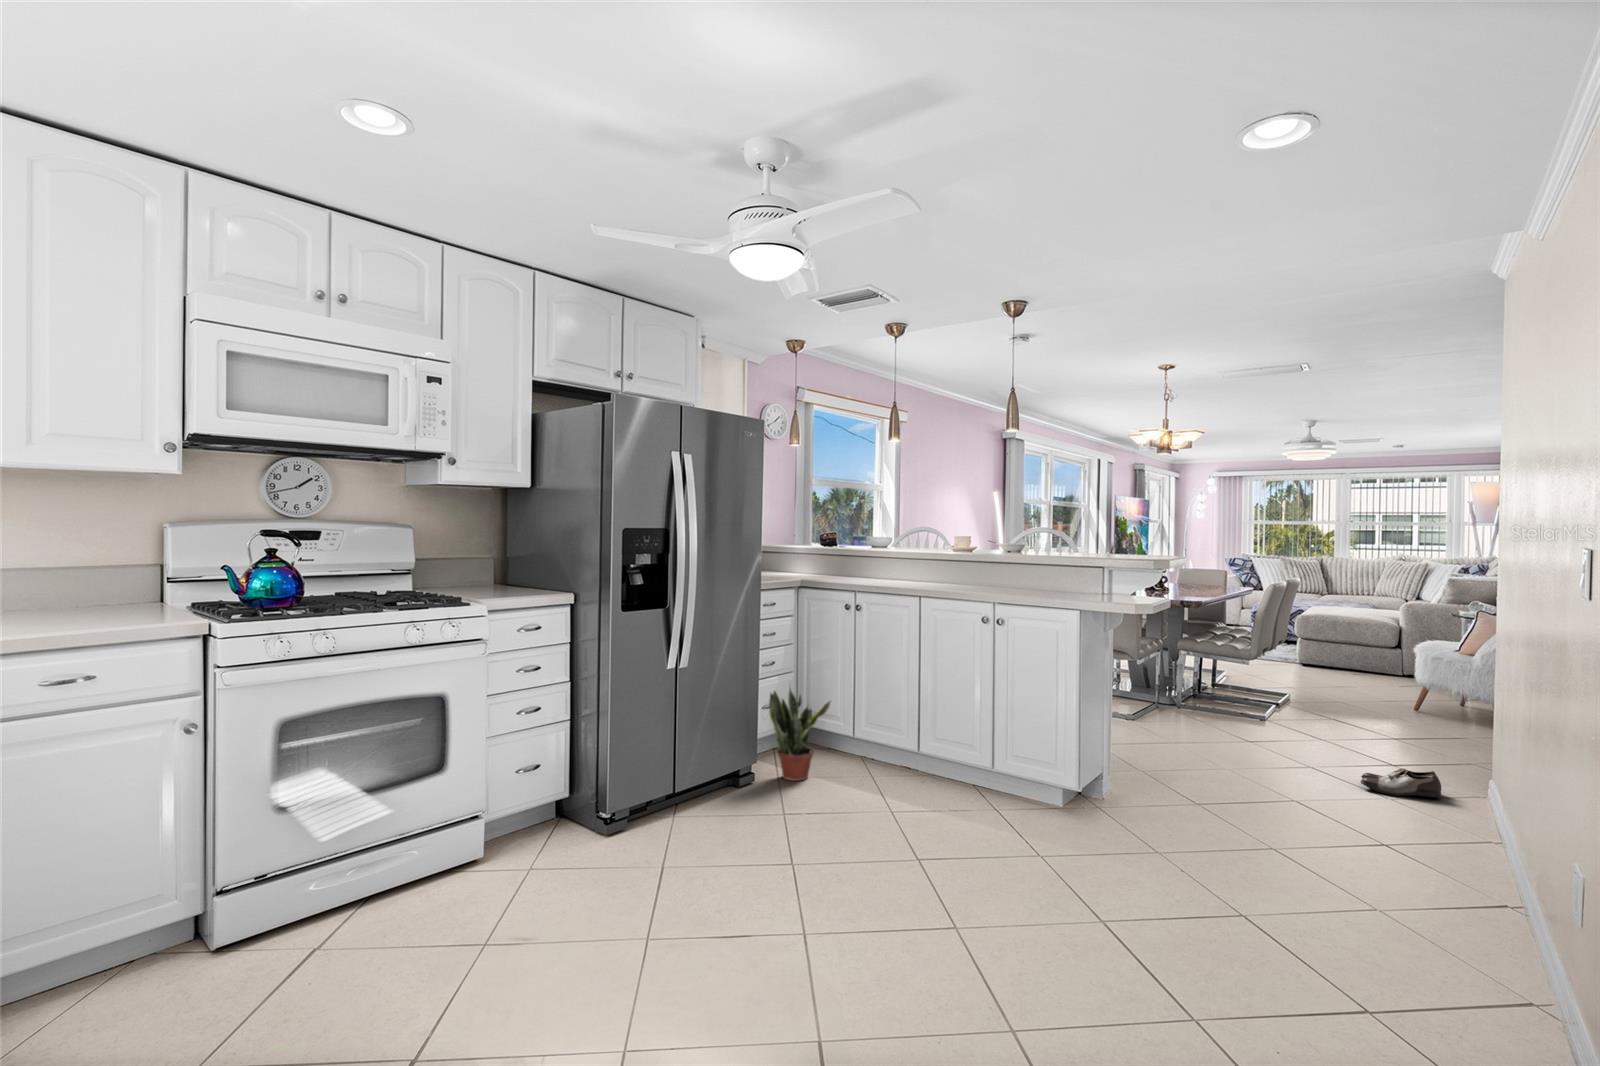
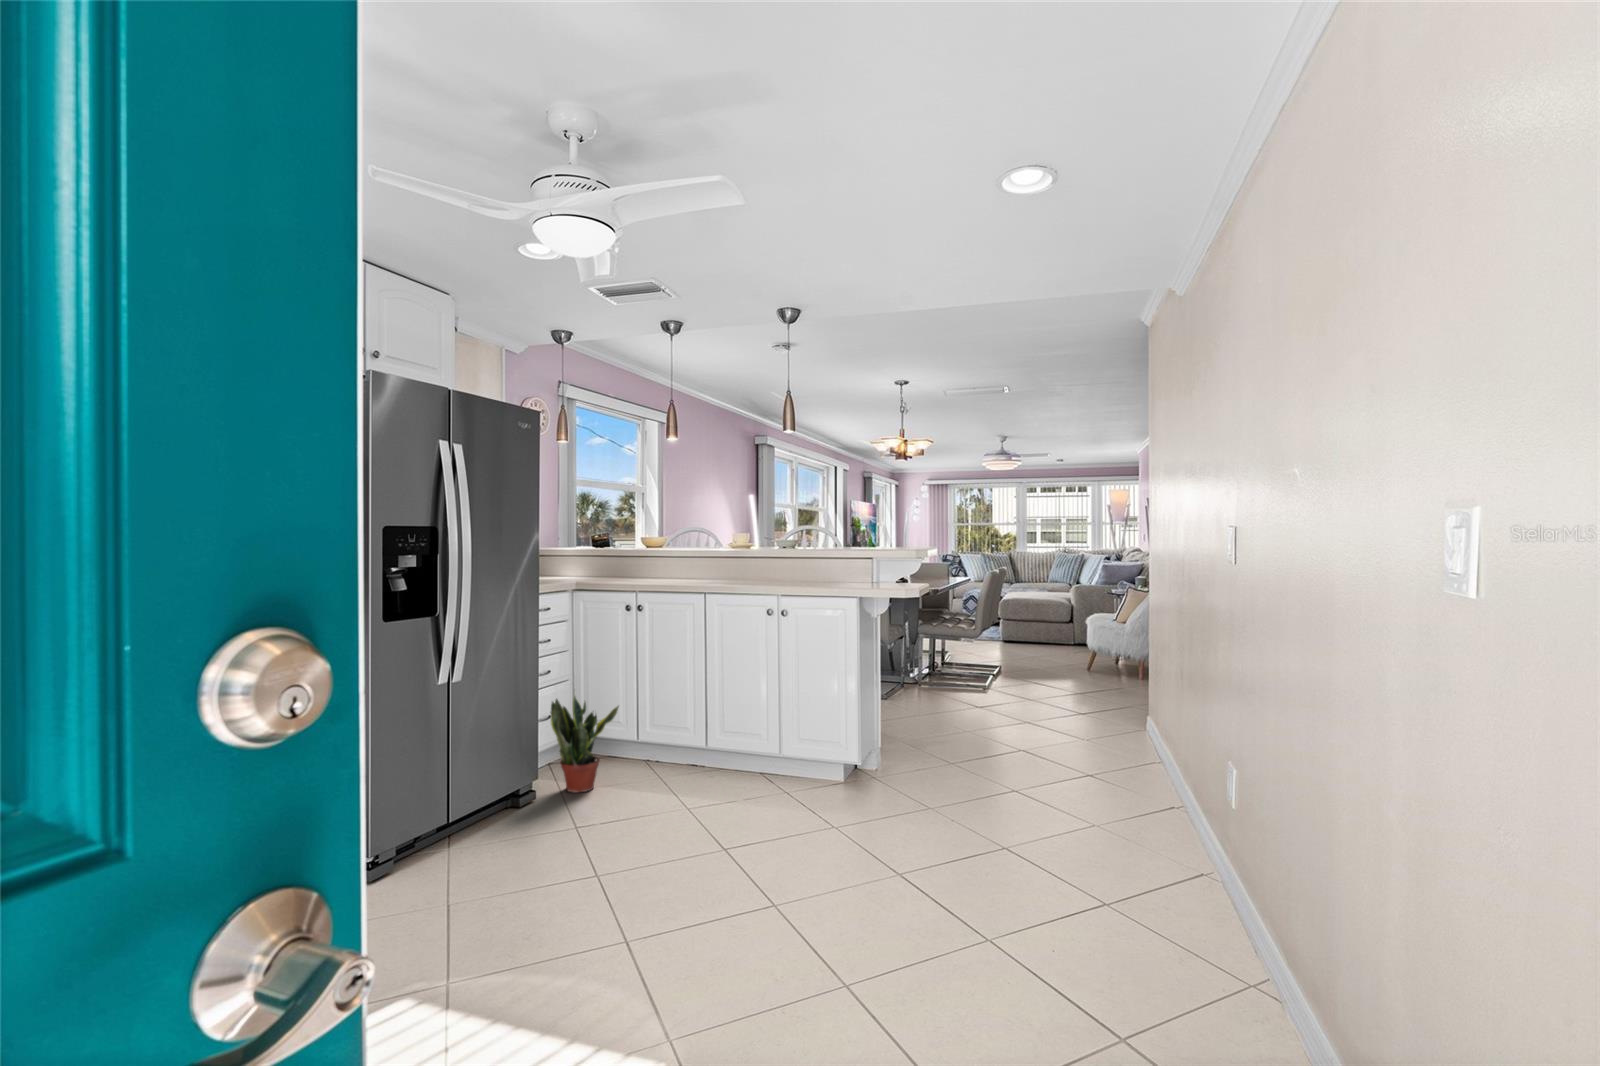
shoe: present [1361,768,1441,798] -> none [1087,729,1150,754]

